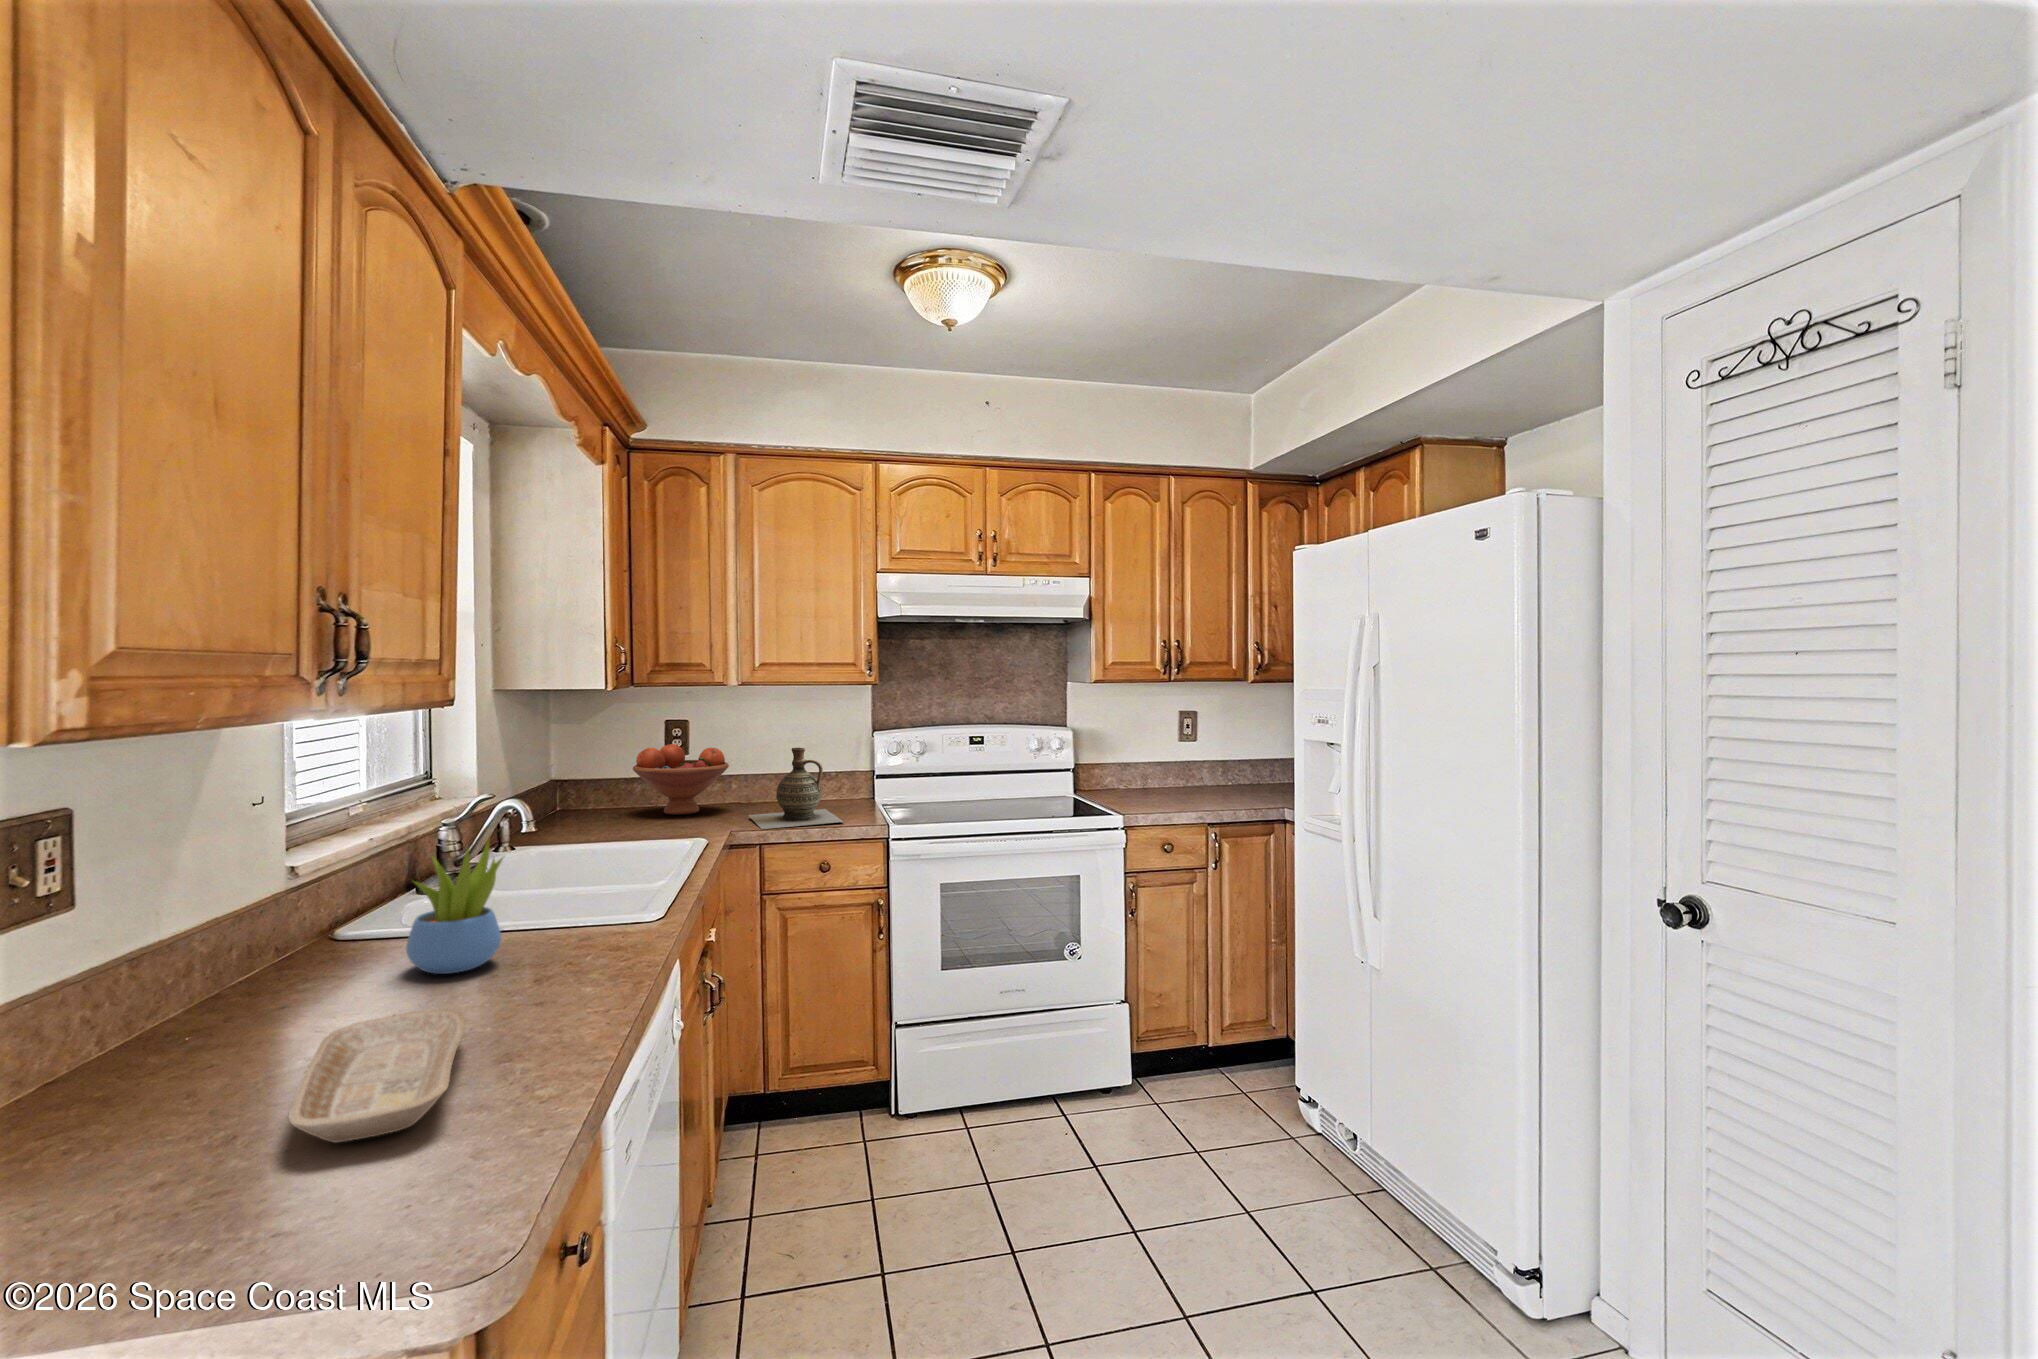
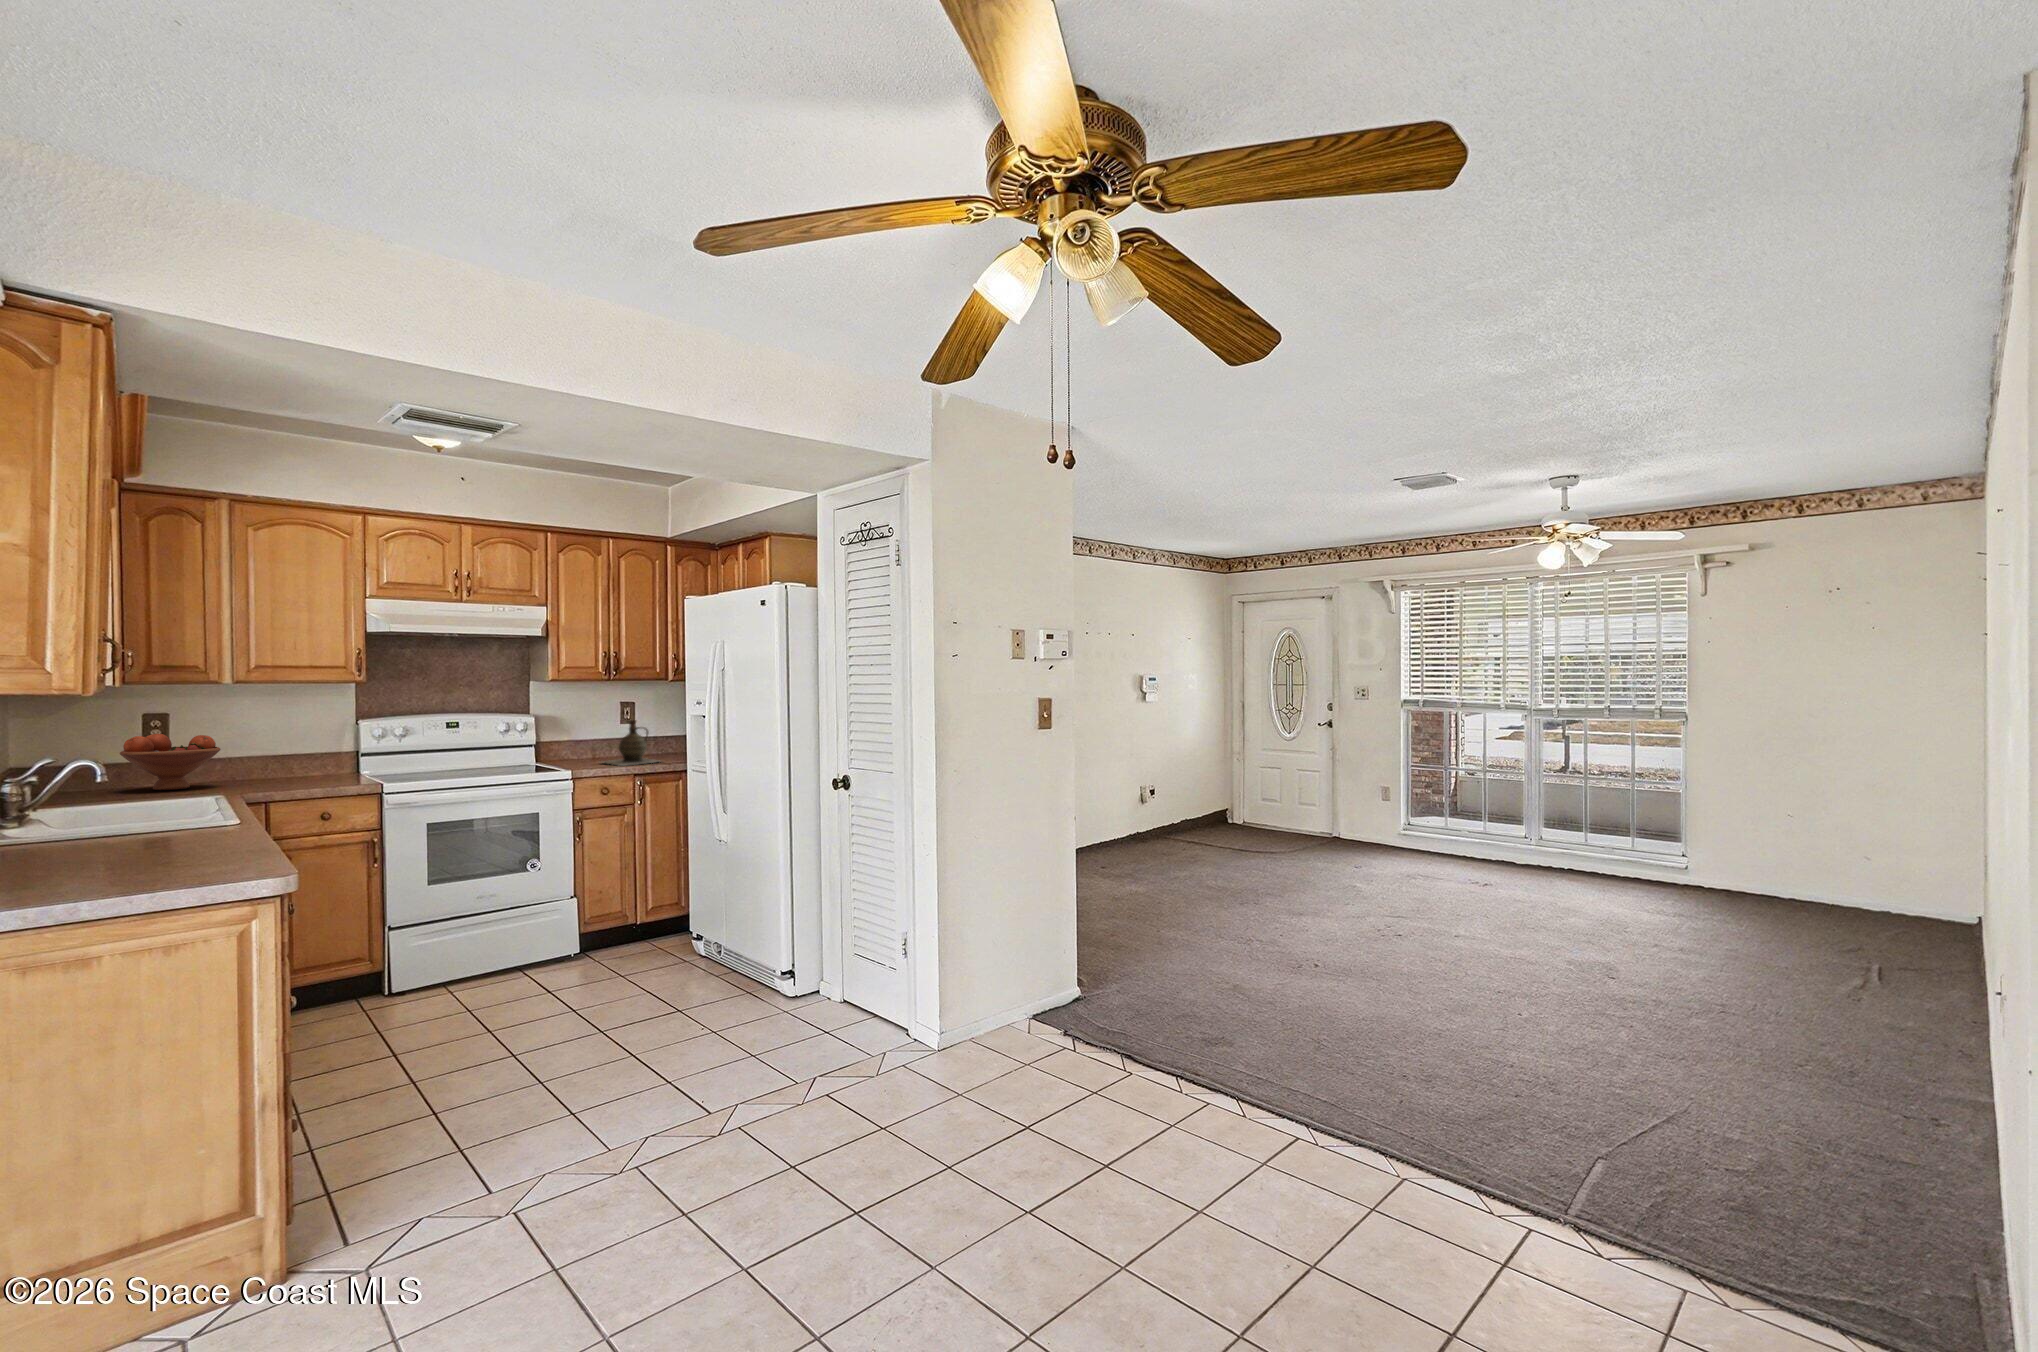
ceramic jug: present [748,748,843,829] -> present [603,720,660,766]
succulent plant: present [406,840,505,974] -> none [67,770,144,850]
tray: present [289,1010,466,1143] -> none [81,847,198,881]

